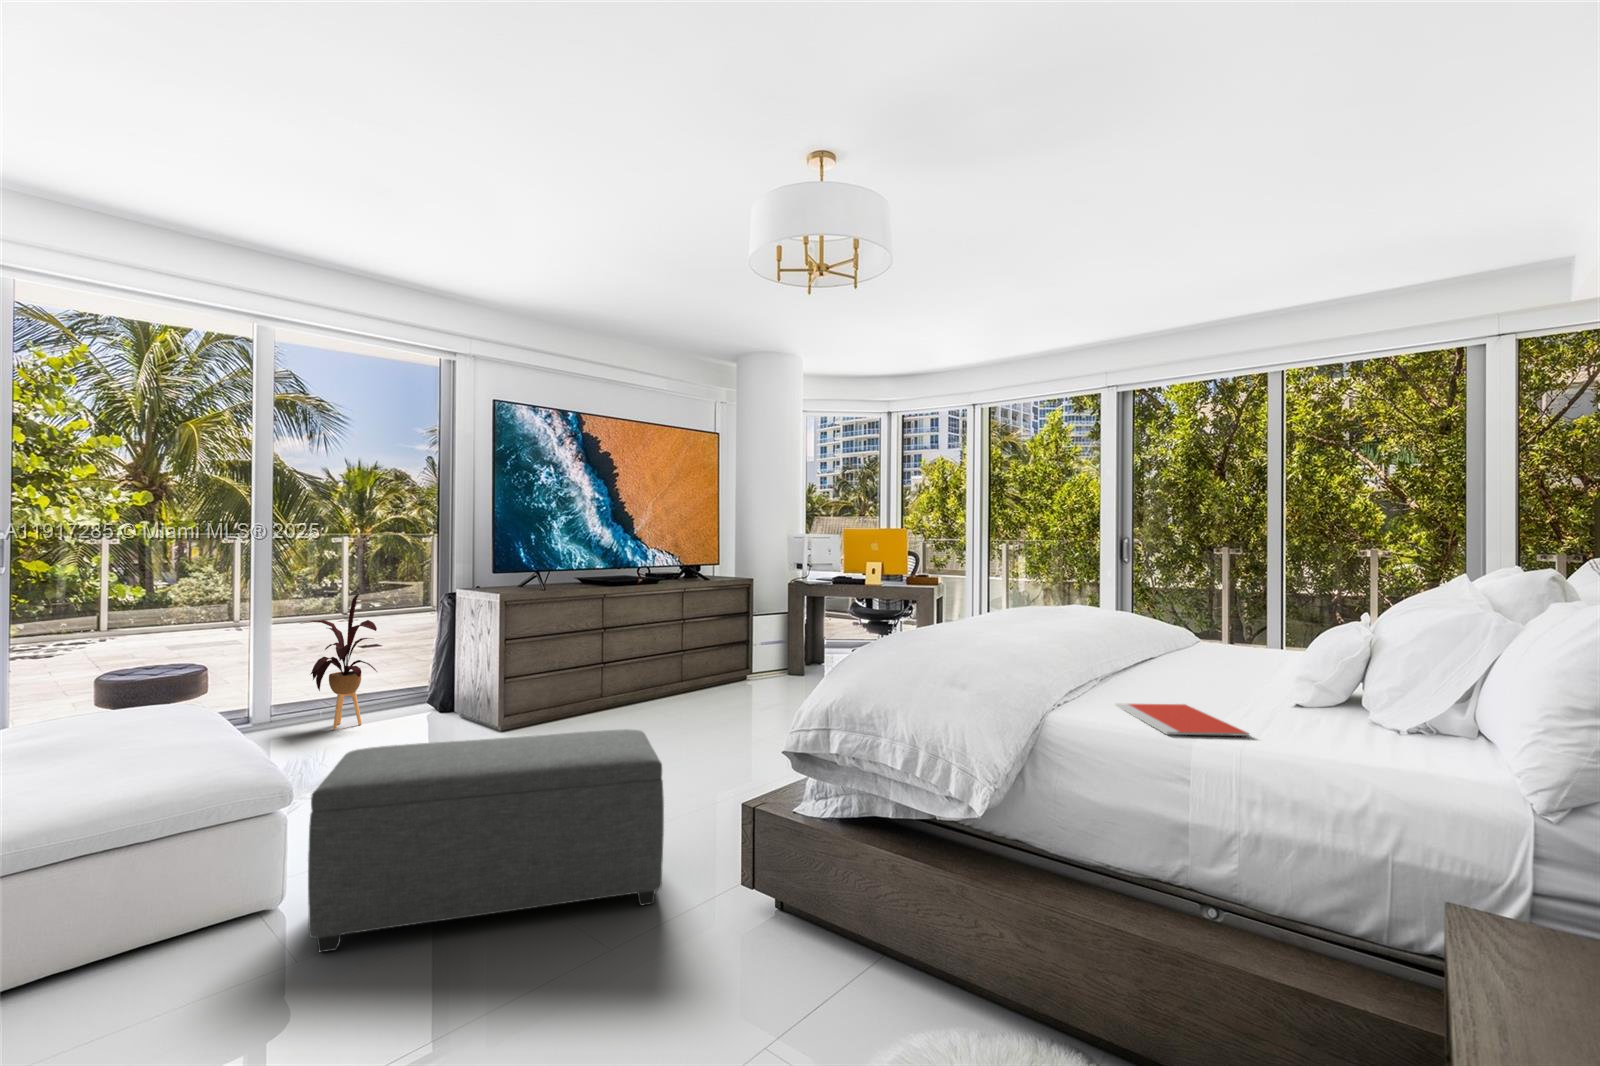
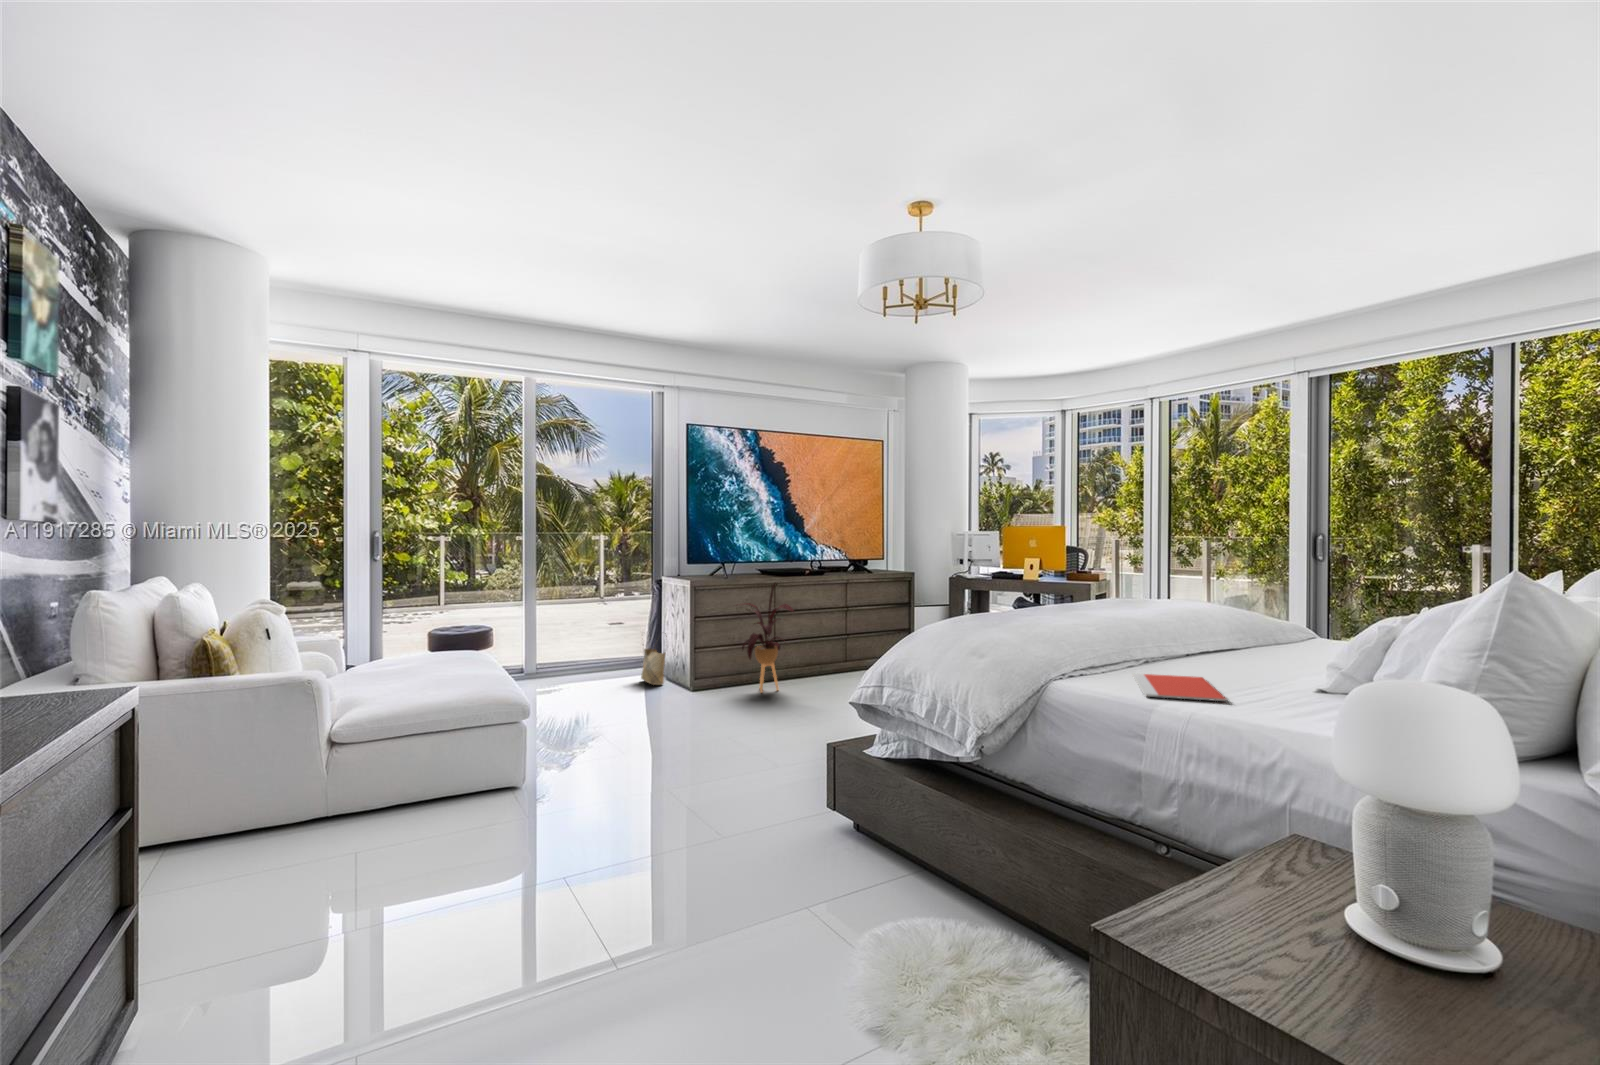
house plant: present [301,593,377,729] -> present [737,584,794,692]
woven basket: none [431,658,468,725] -> present [641,649,666,685]
ottoman: present [308,729,664,952] -> none [518,684,765,821]

